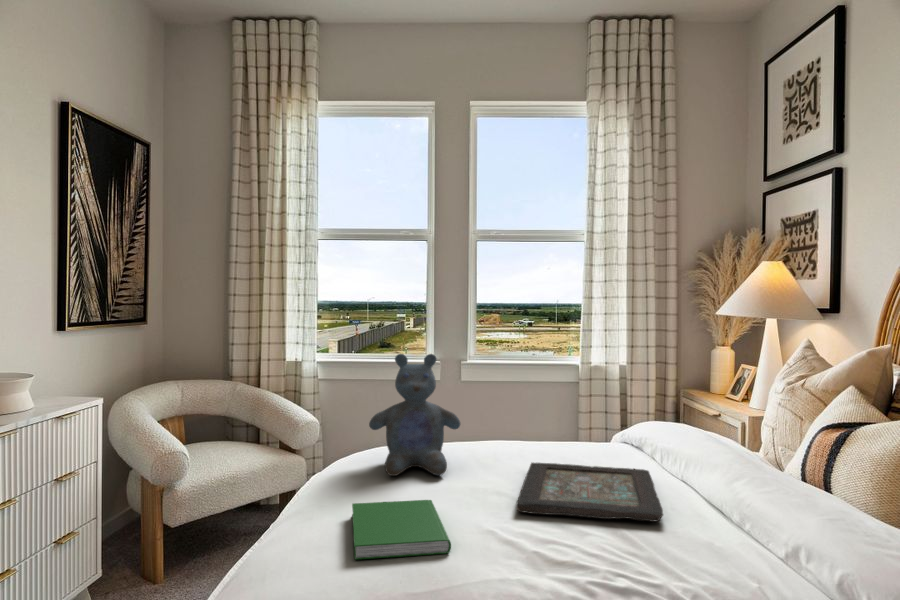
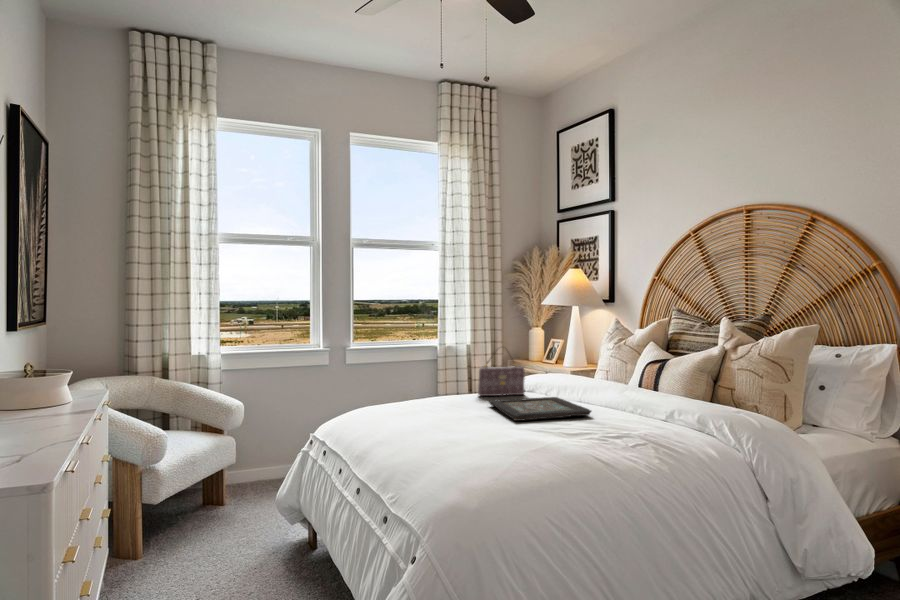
stuffed bear: present [369,354,460,476] -> none [380,333,444,416]
handbag: none [545,379,618,455] -> present [478,358,525,396]
hardcover book: present [352,500,451,560] -> none [425,420,510,447]

